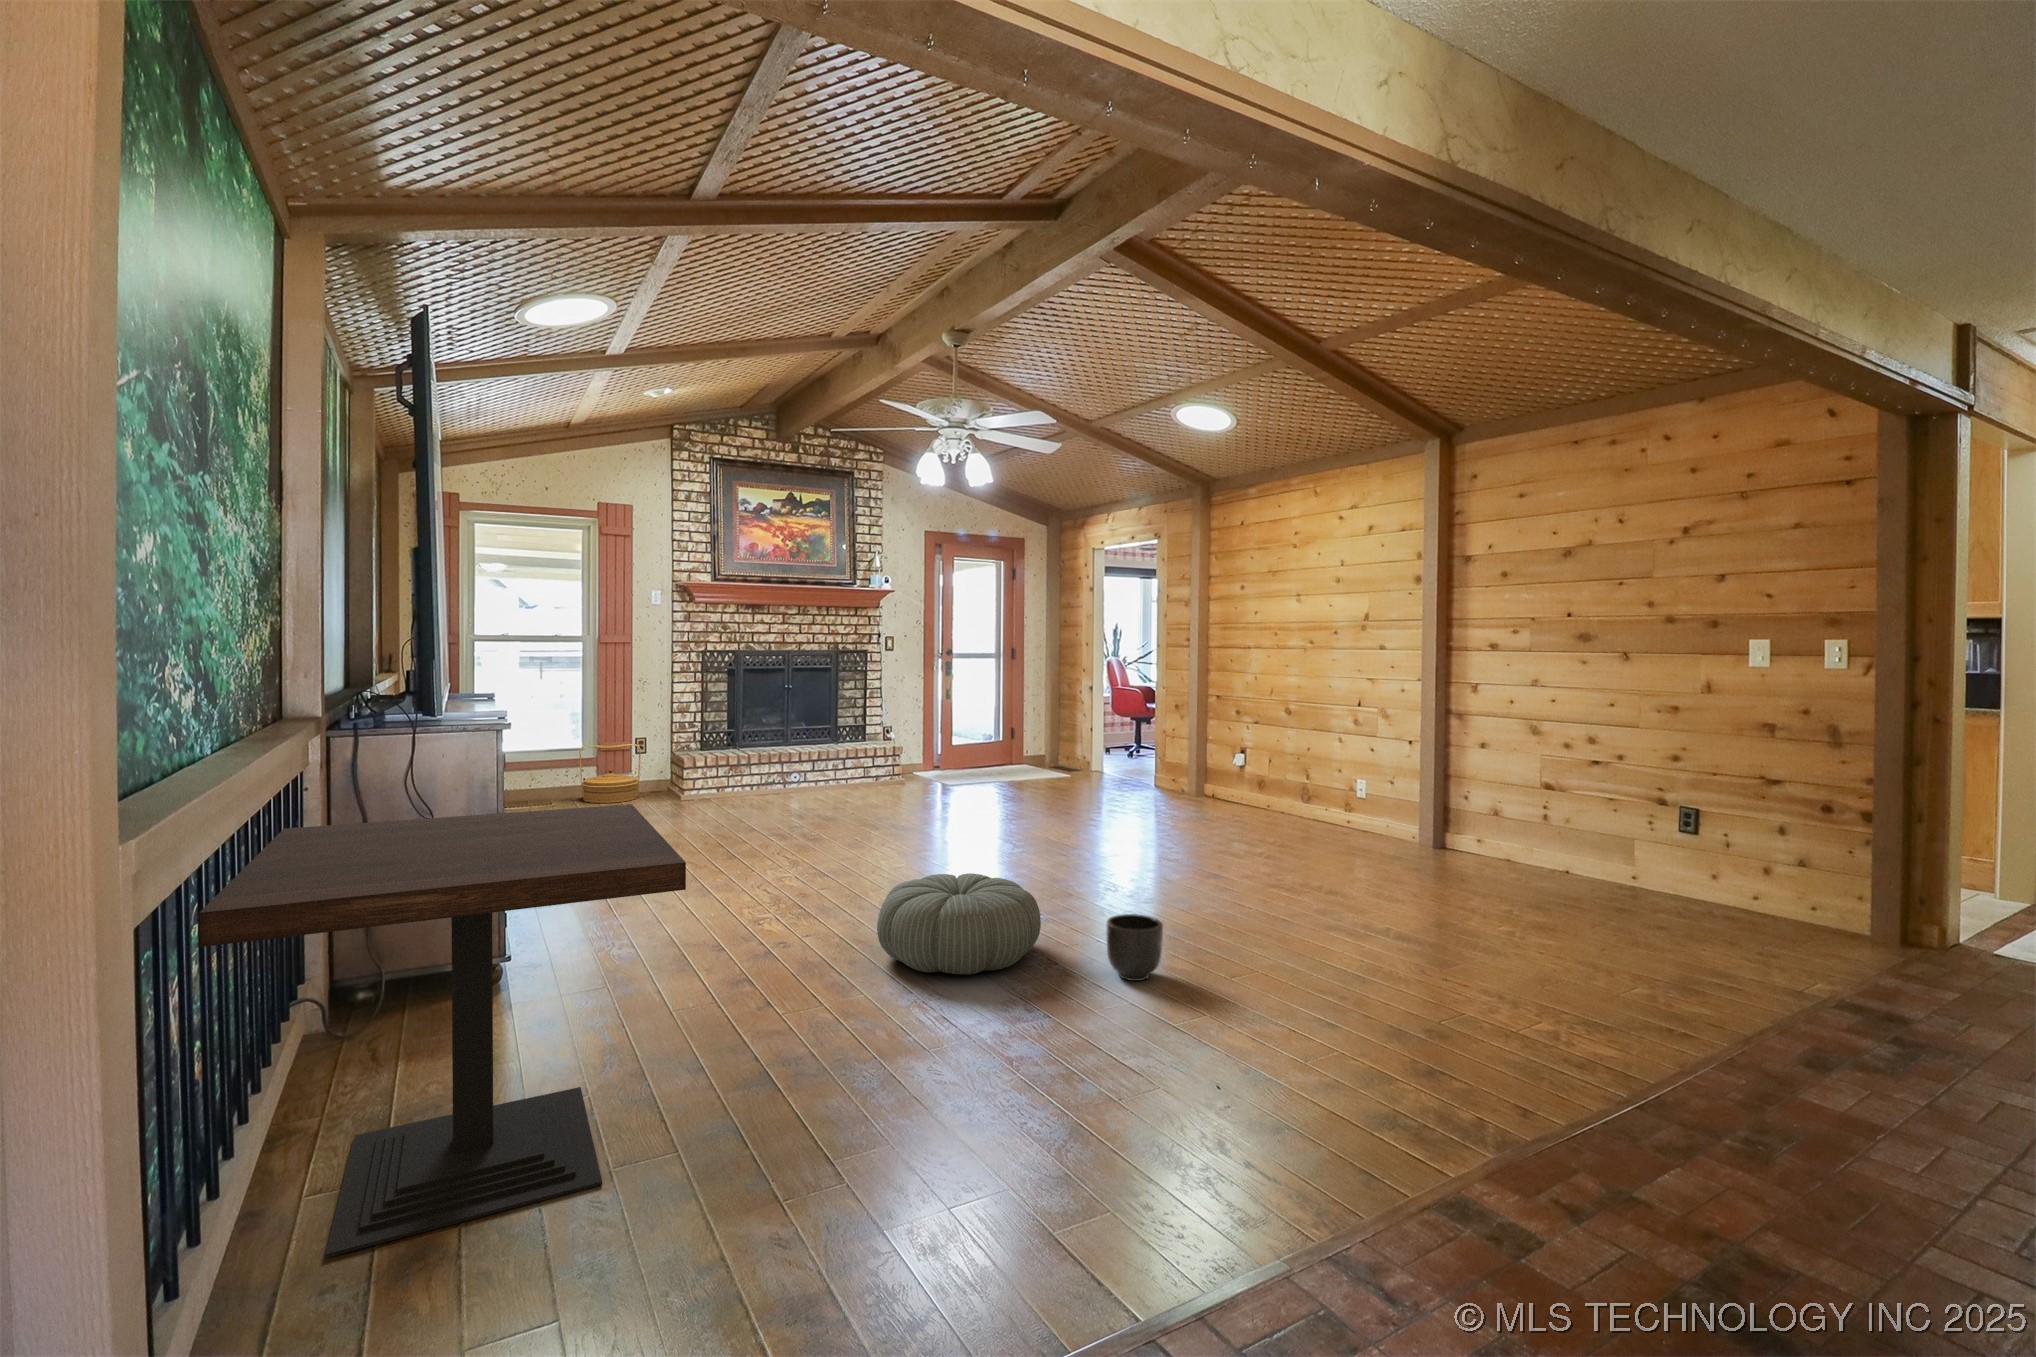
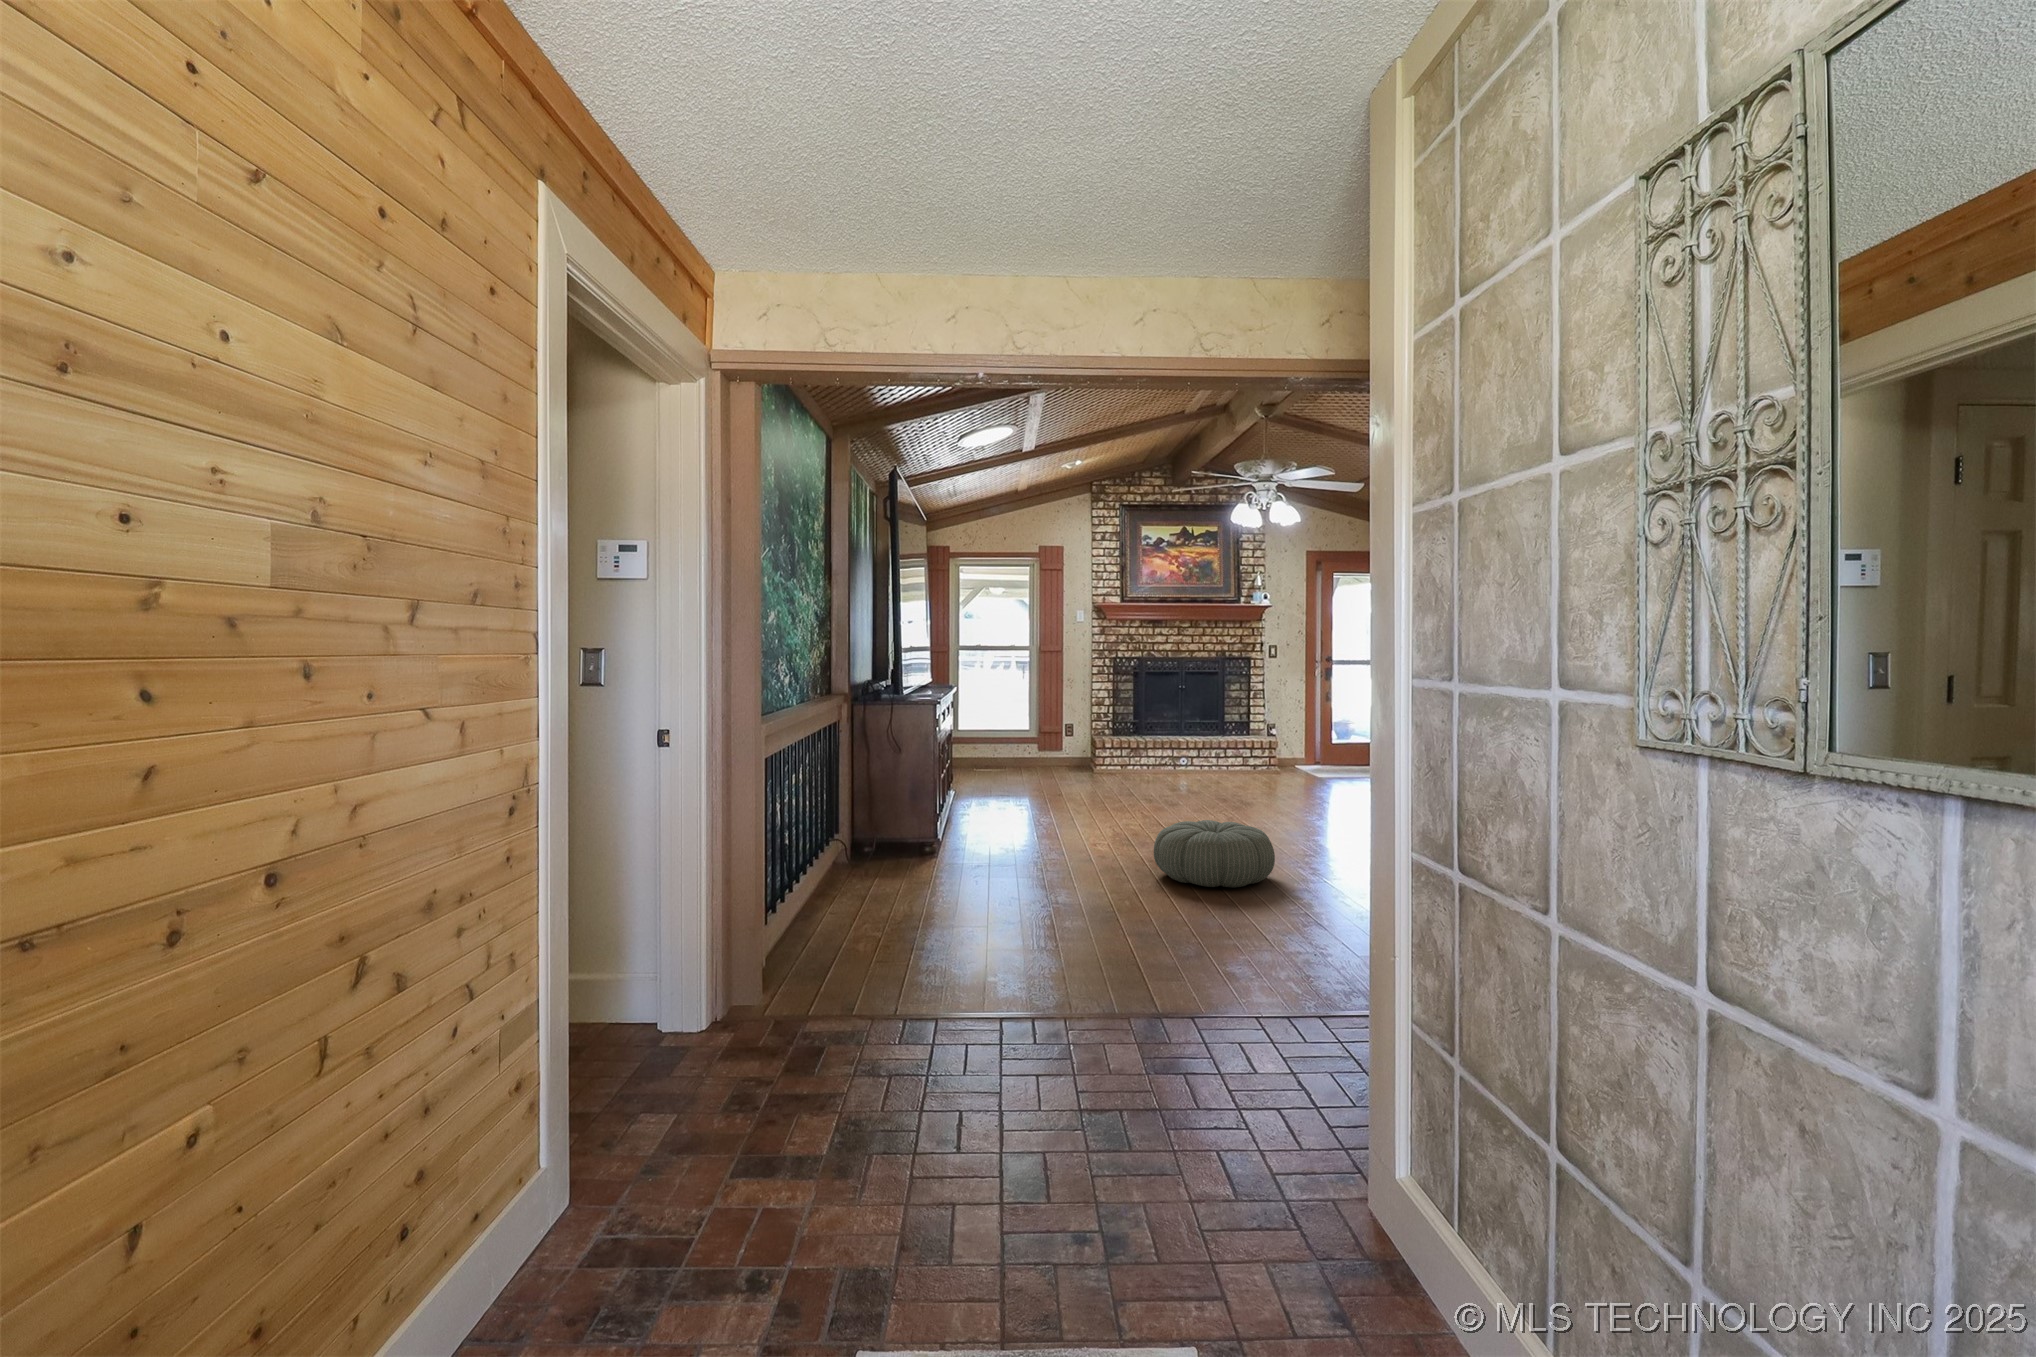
woven basket: present [579,744,641,803] -> none [1023,728,1065,771]
side table: present [199,804,686,1258] -> none [786,746,984,934]
planter: present [1106,914,1163,981] -> none [1312,858,1357,907]

